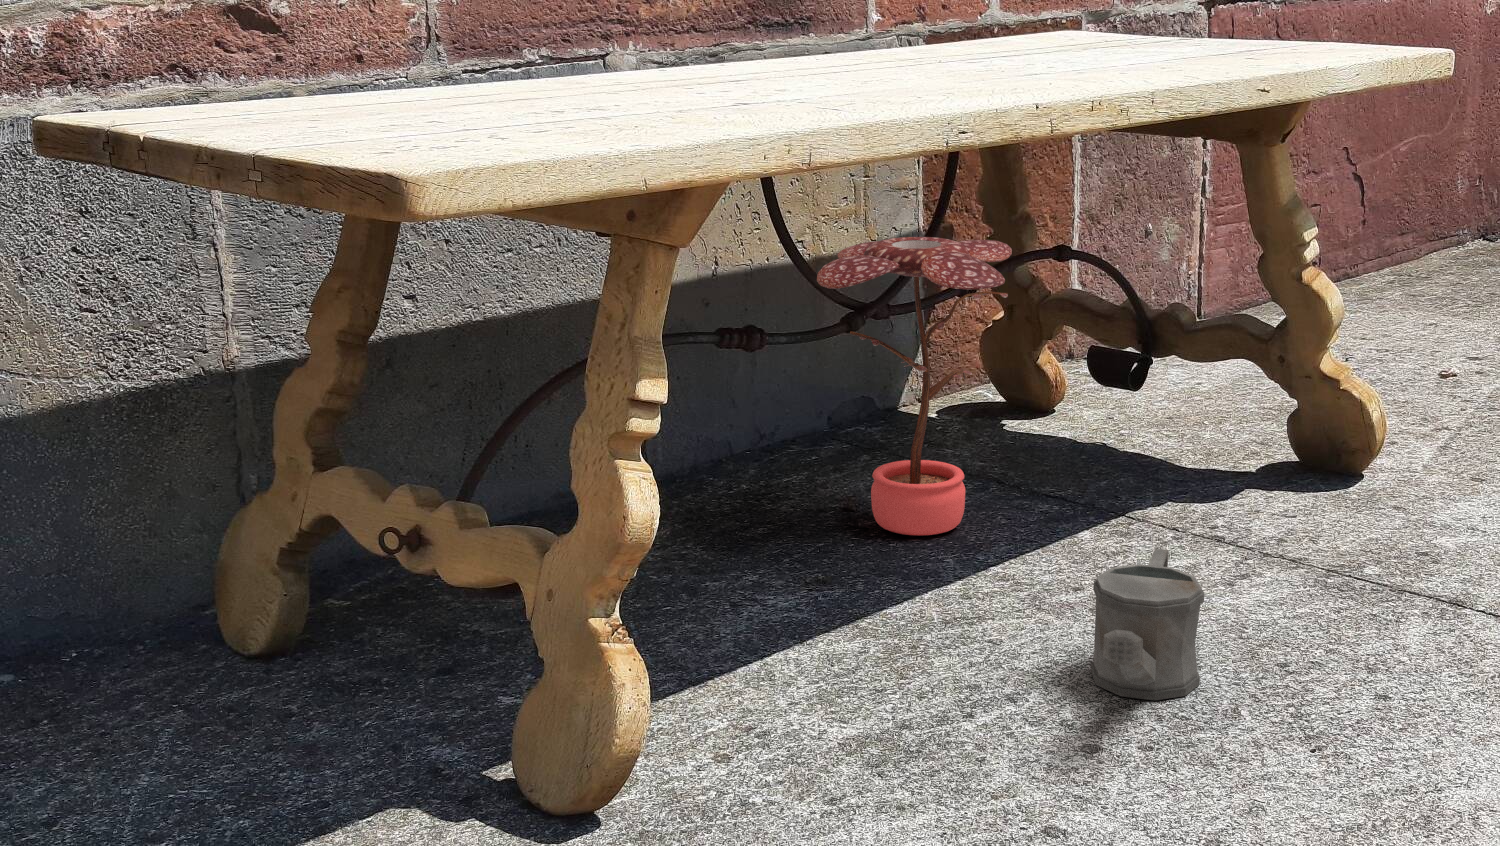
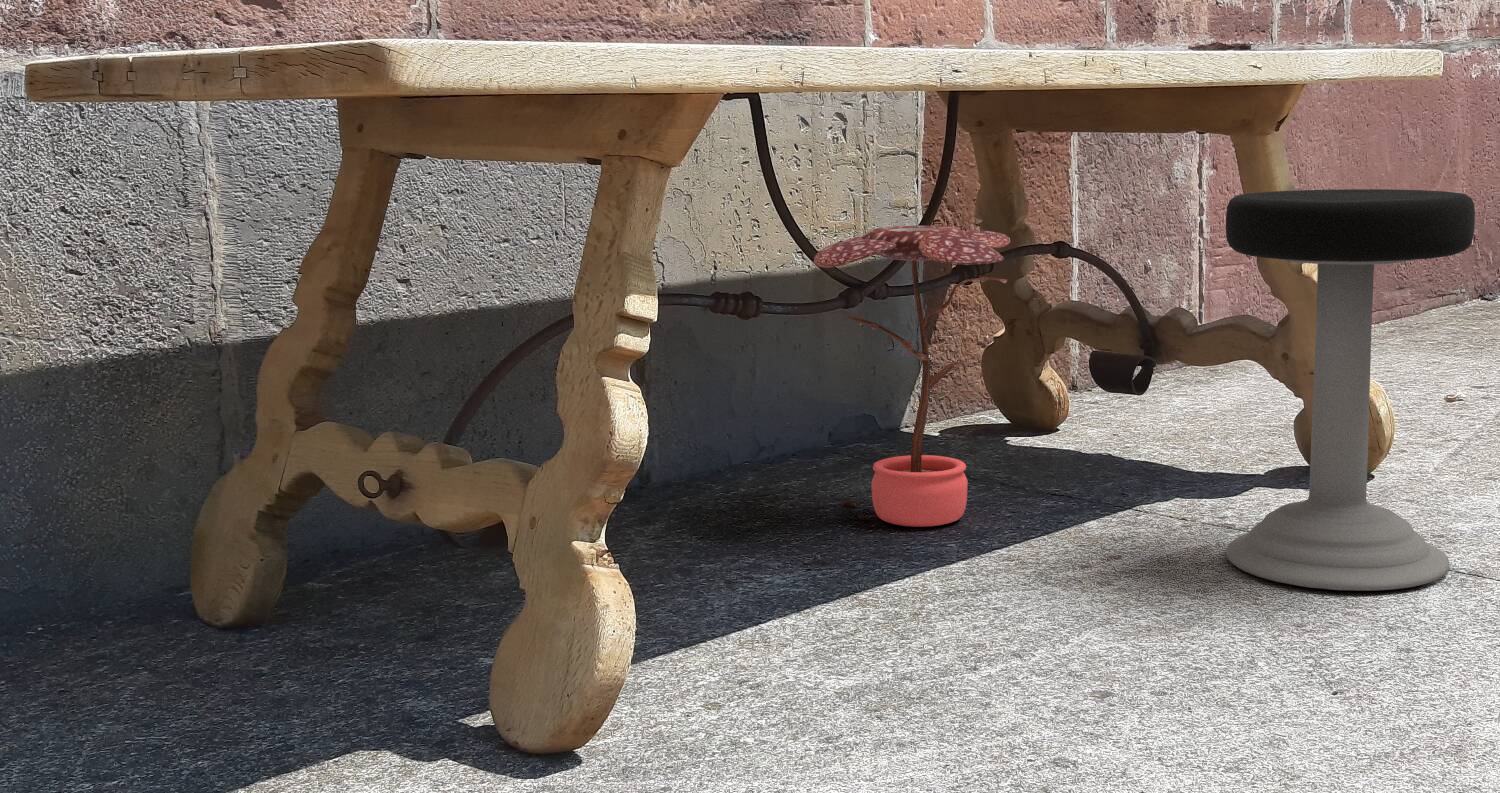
stool: none [1216,219,1469,624] -> present [1226,189,1475,591]
watering can: present [1091,549,1204,700] -> none [1099,509,1215,655]

